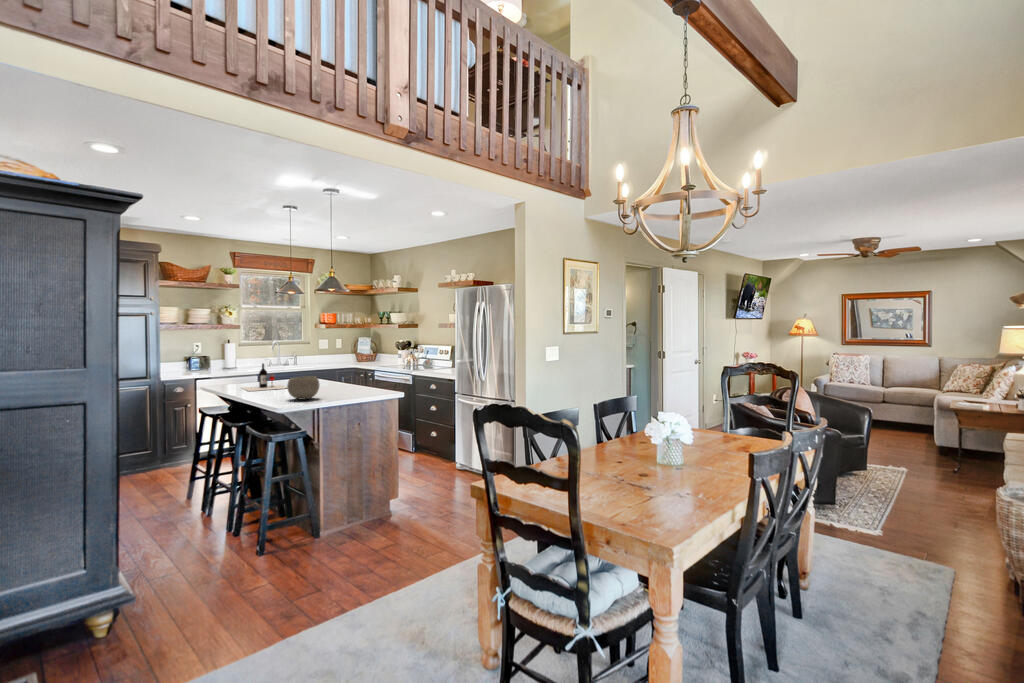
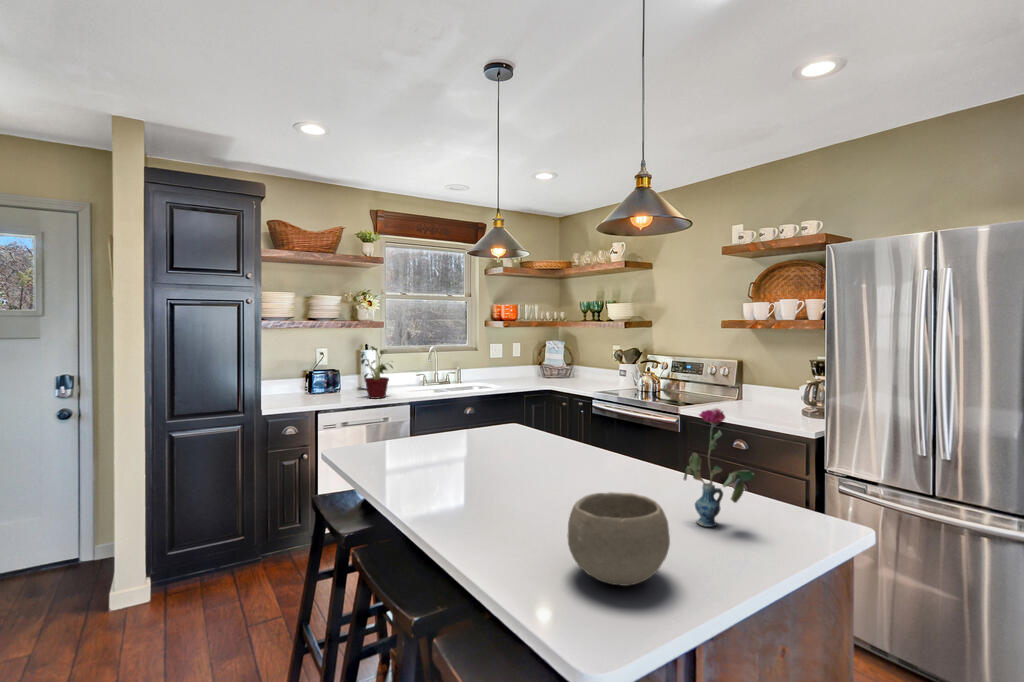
potted plant: none [224,340,247,372] -> present [360,346,393,399]
vase: none [344,353,363,393] -> present [684,408,755,527]
wine bottle: present [243,364,287,391] -> none [398,413,511,490]

